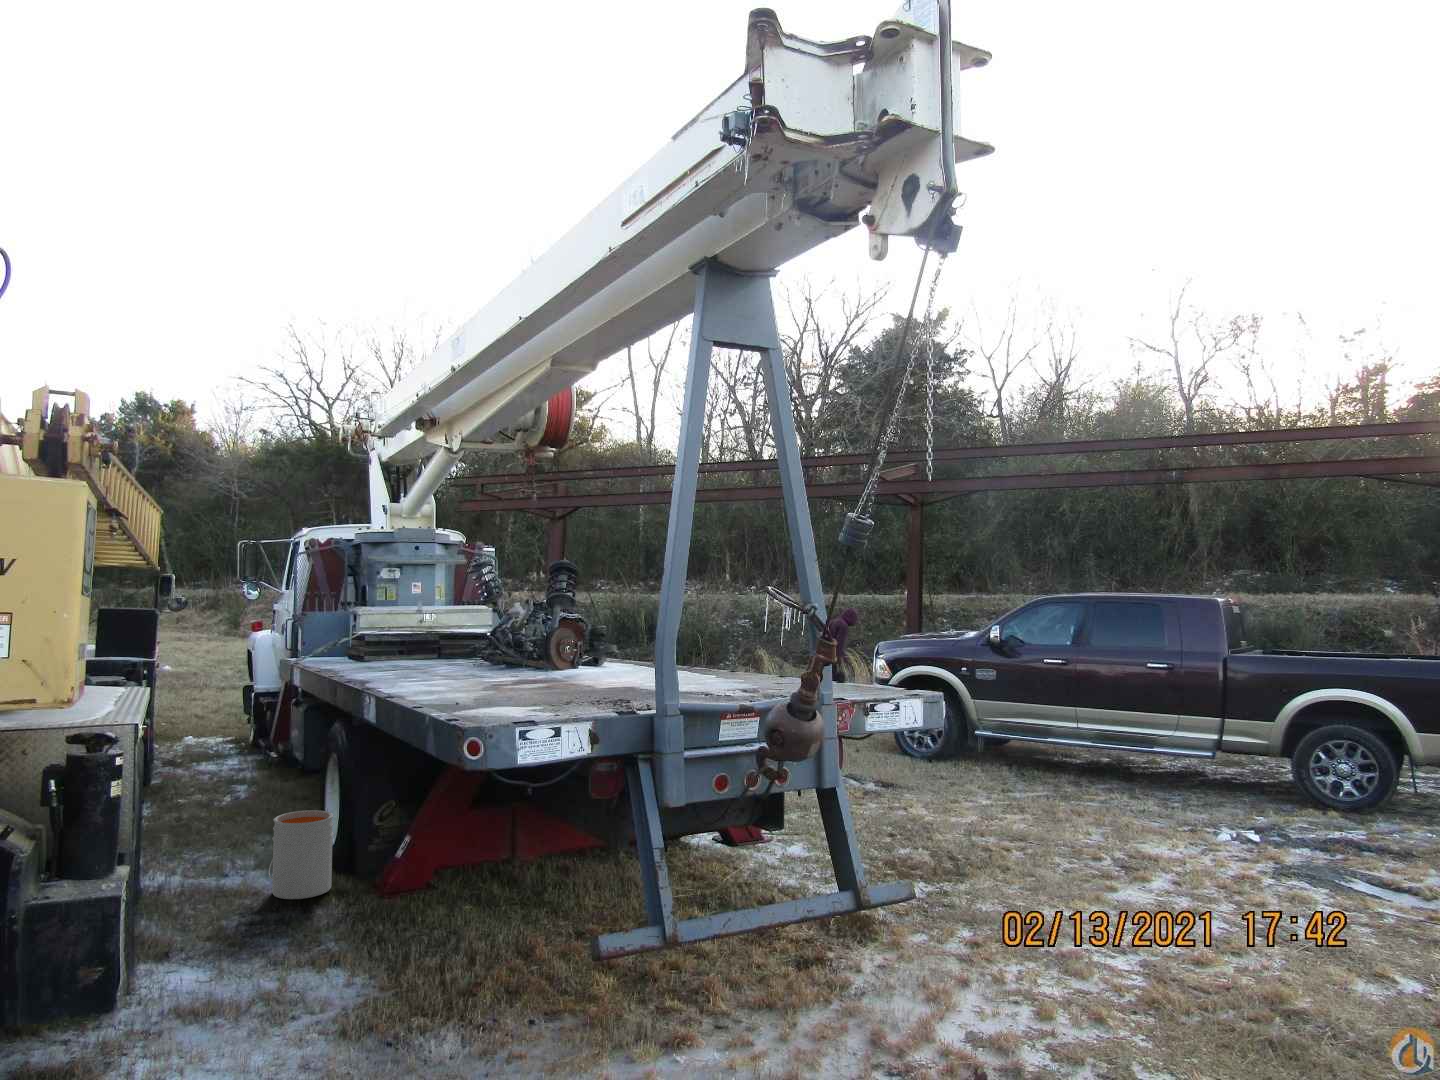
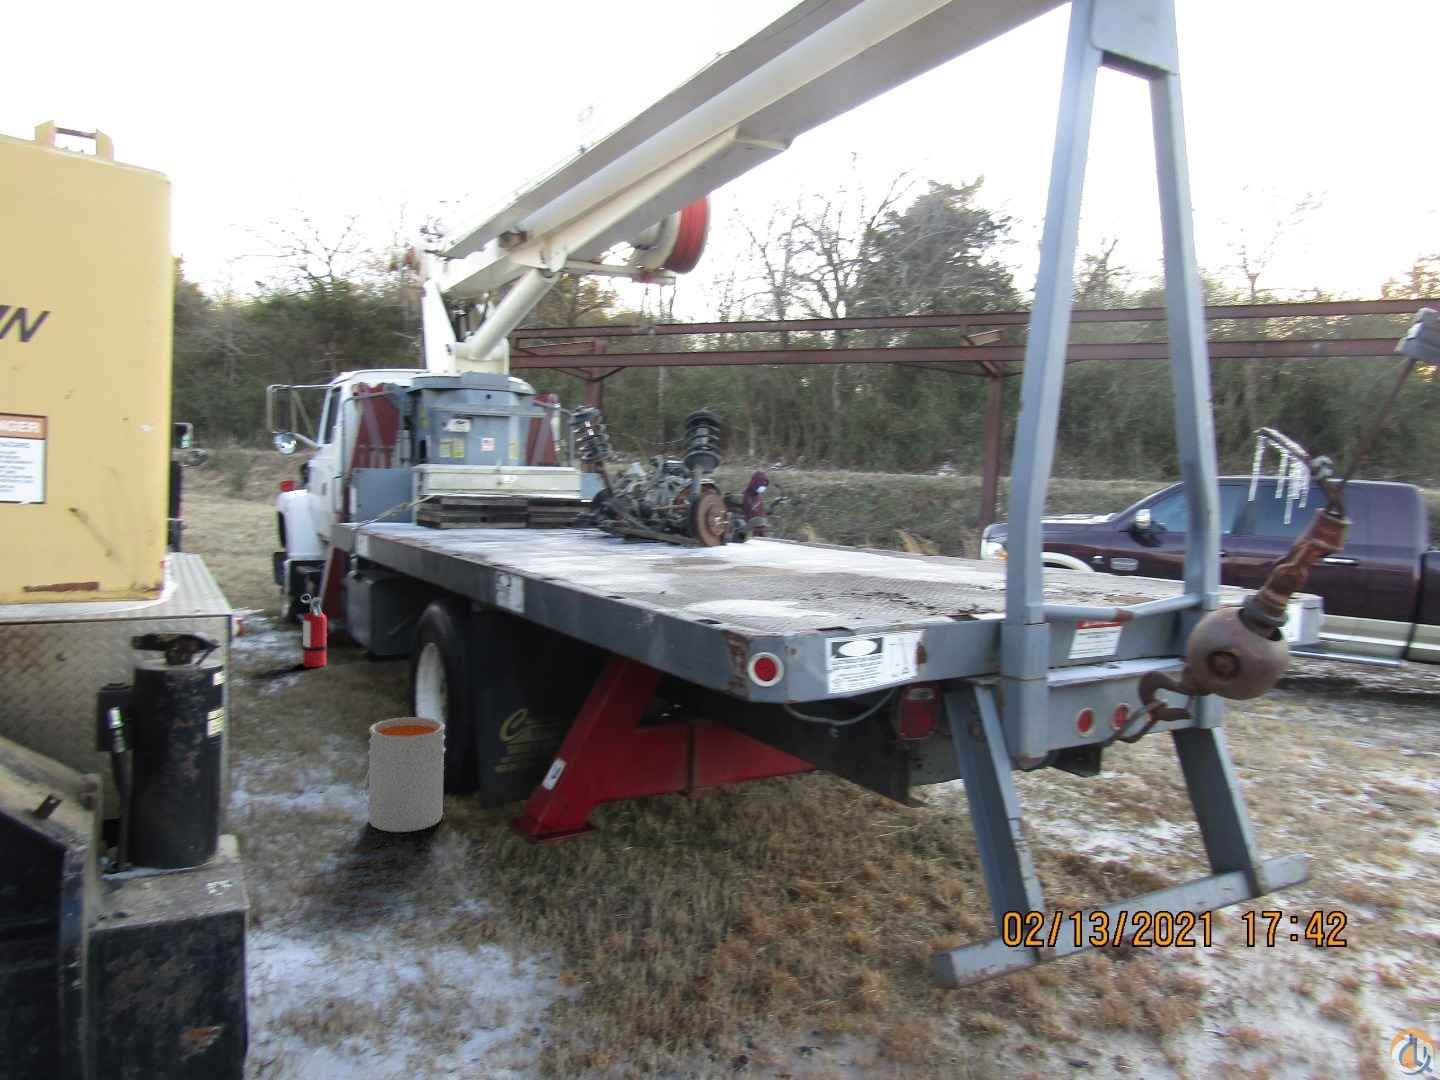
fire extinguisher: none [253,720,275,783] -> present [301,597,327,667]

